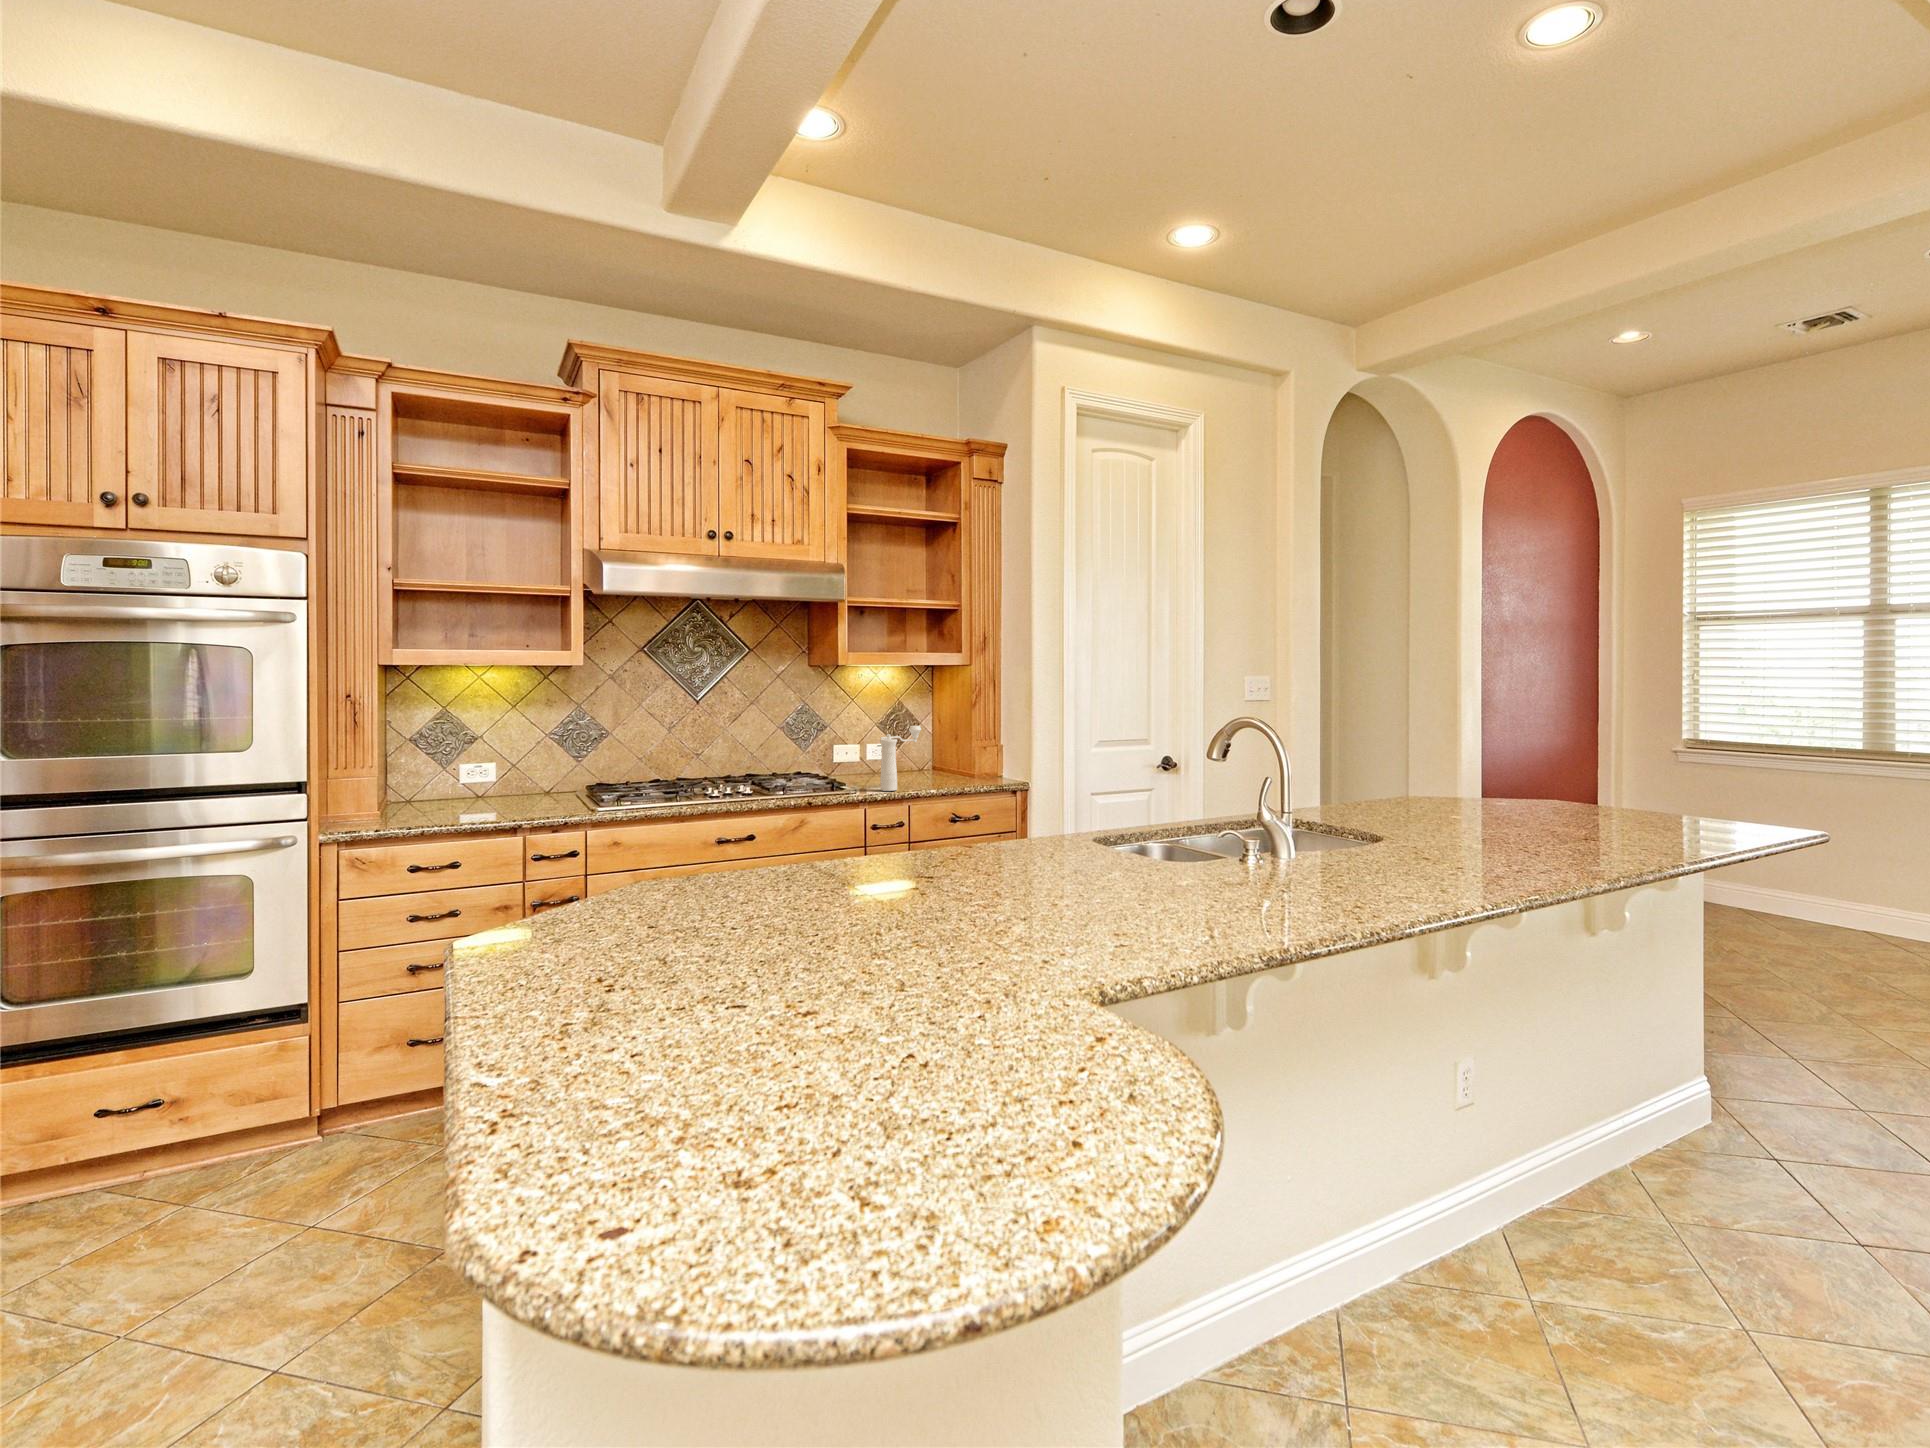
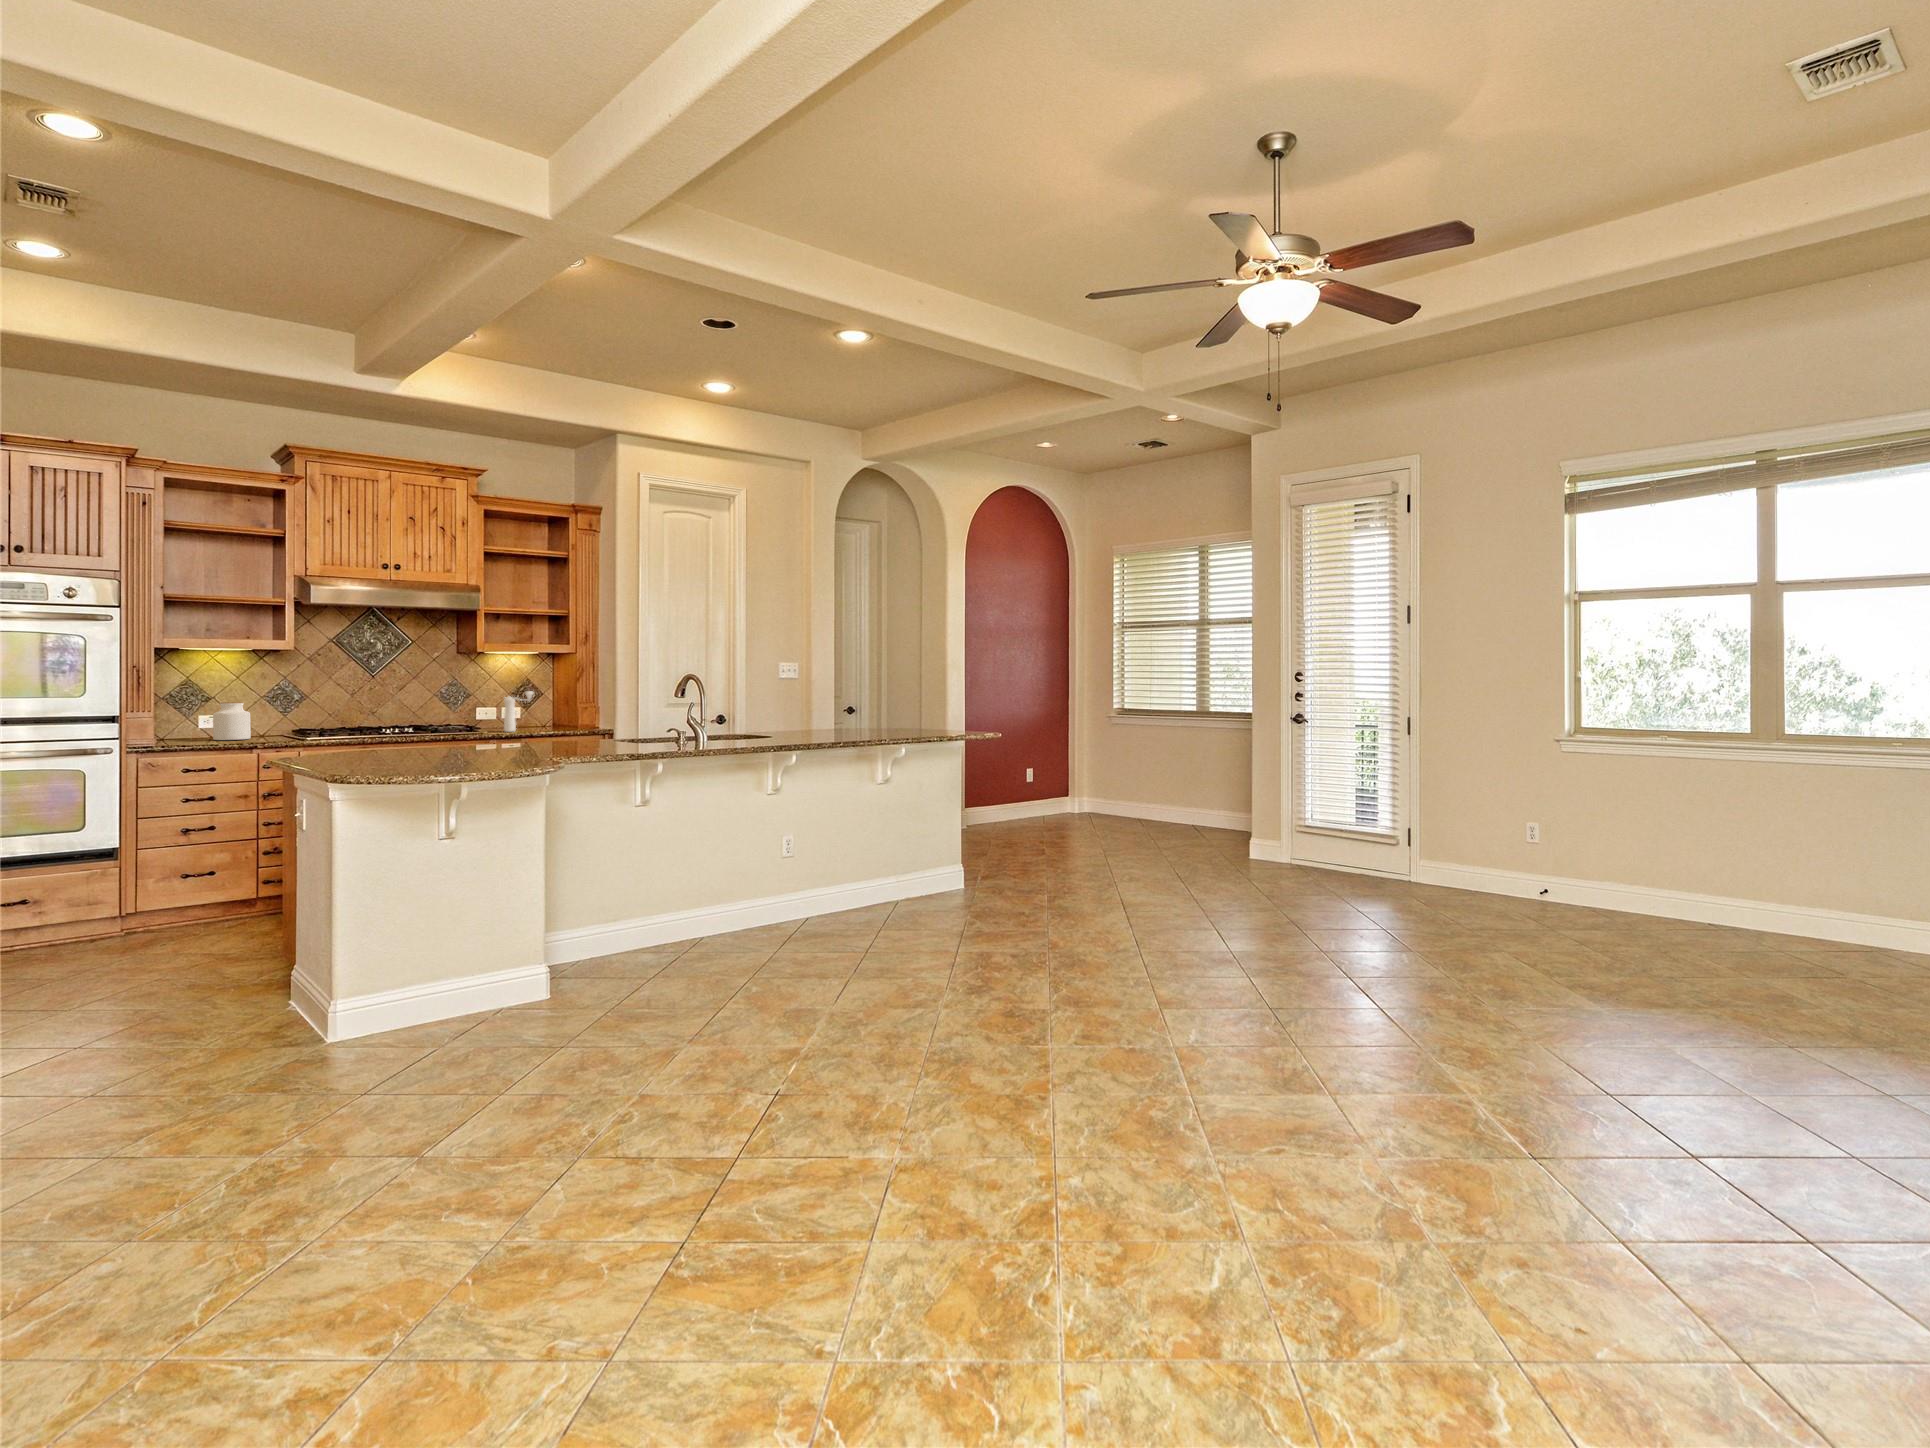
jar: none [464,750,519,812] -> present [213,702,251,740]

